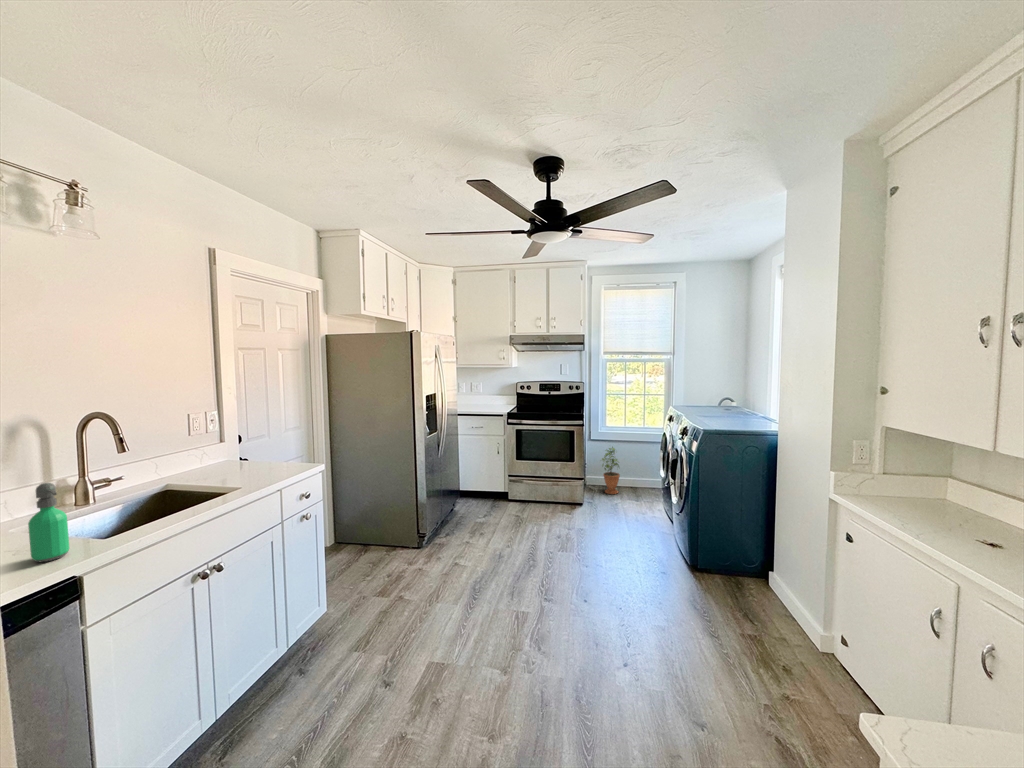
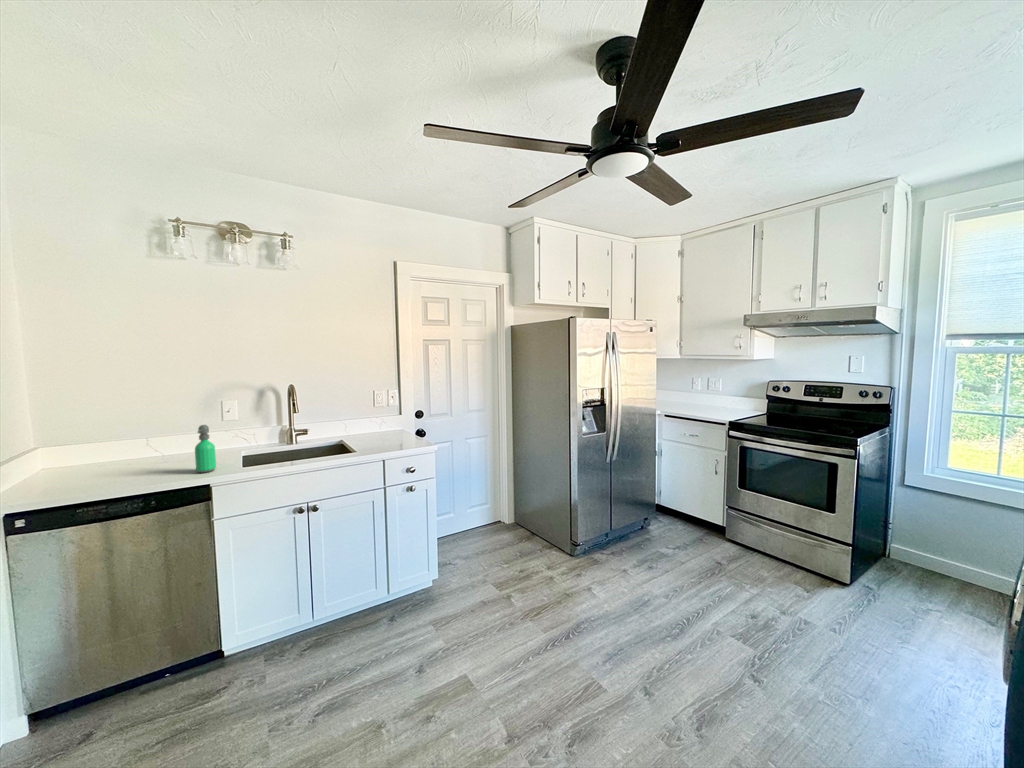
potted plant: present [602,447,620,494] -> none [913,501,965,591]

